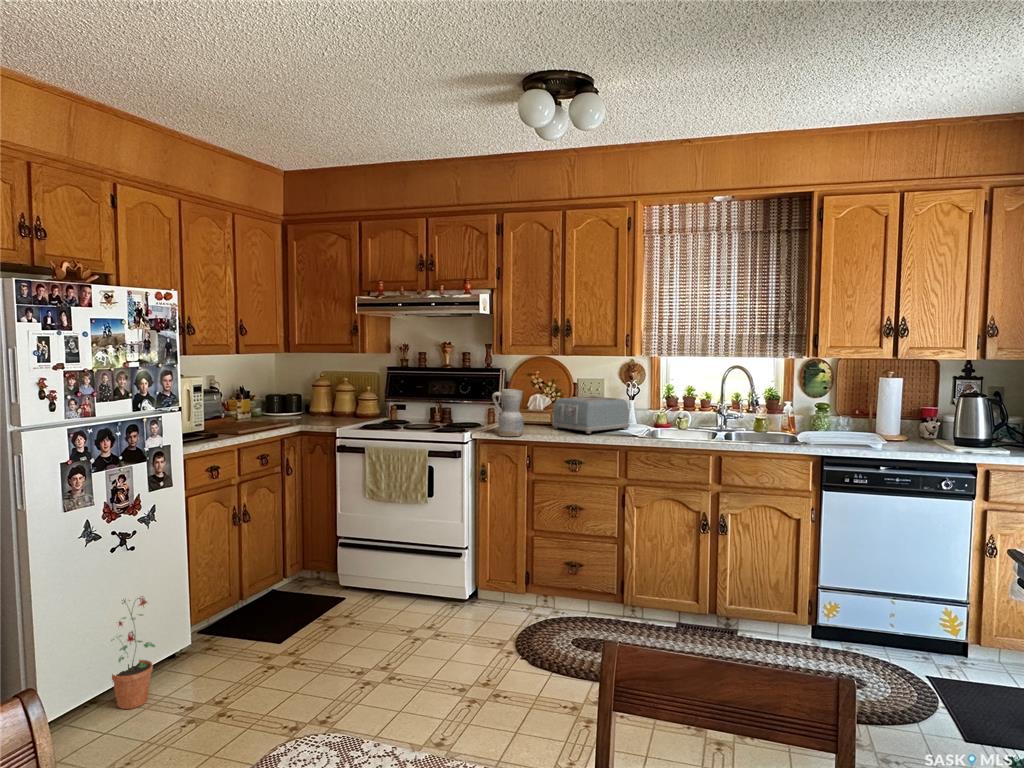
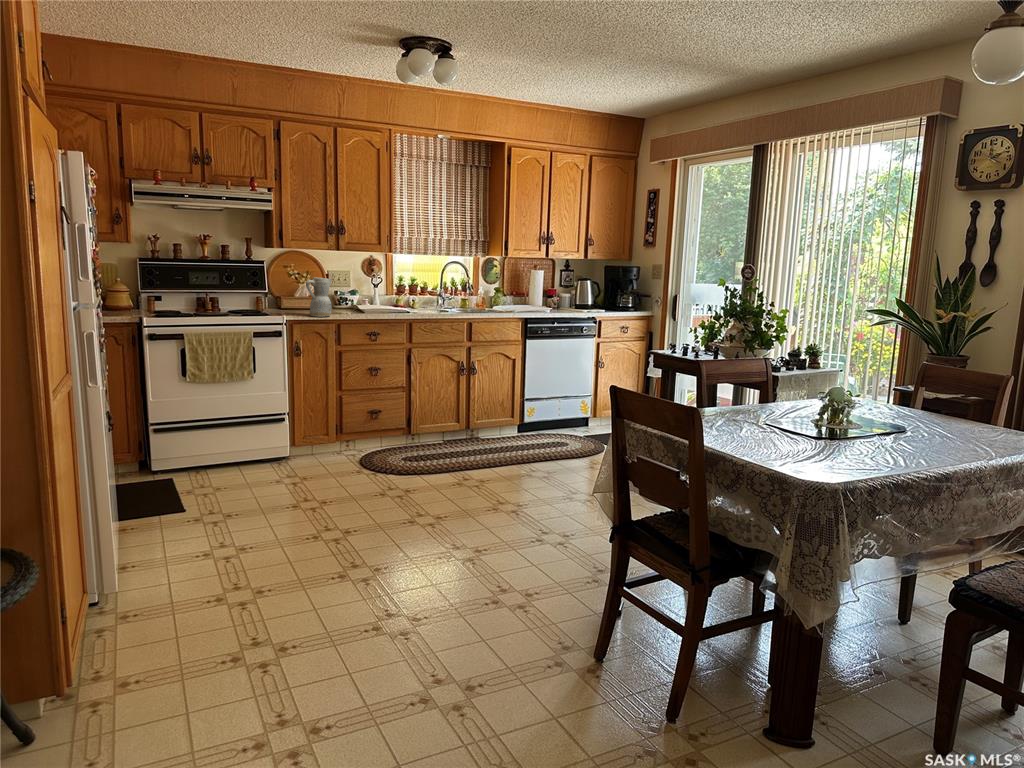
toaster: present [552,396,630,433] -> none [334,284,388,312]
potted plant: present [111,598,155,709] -> none [125,470,185,577]

